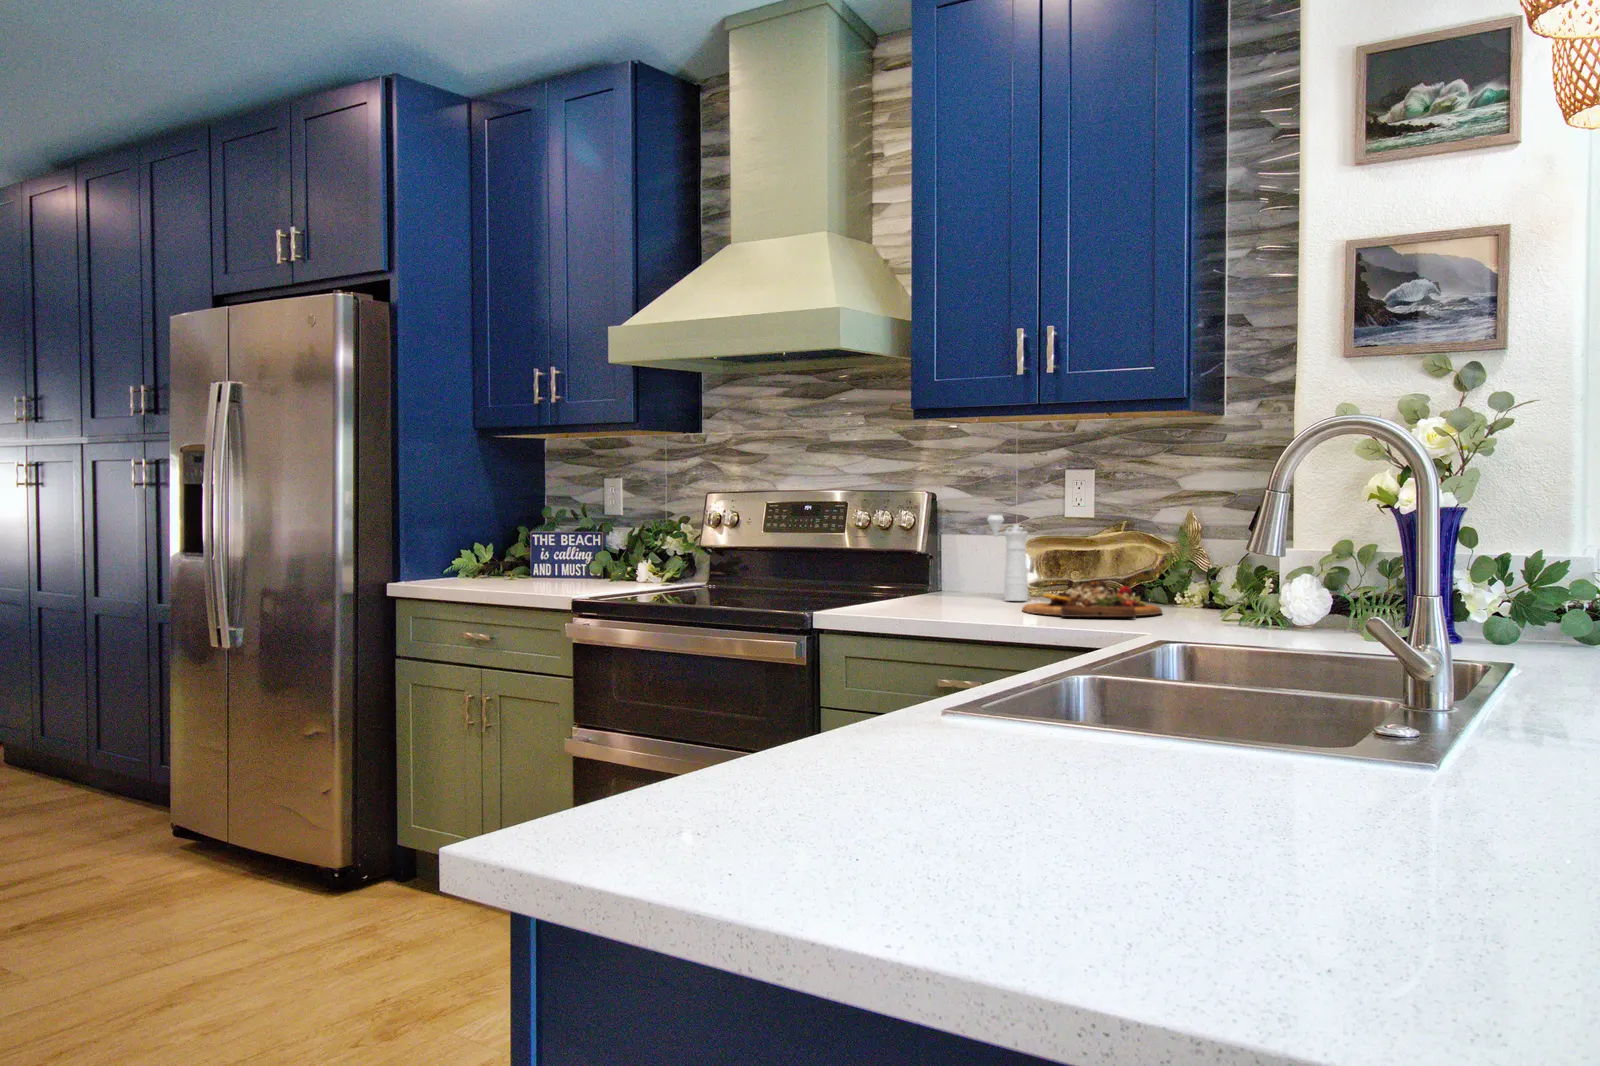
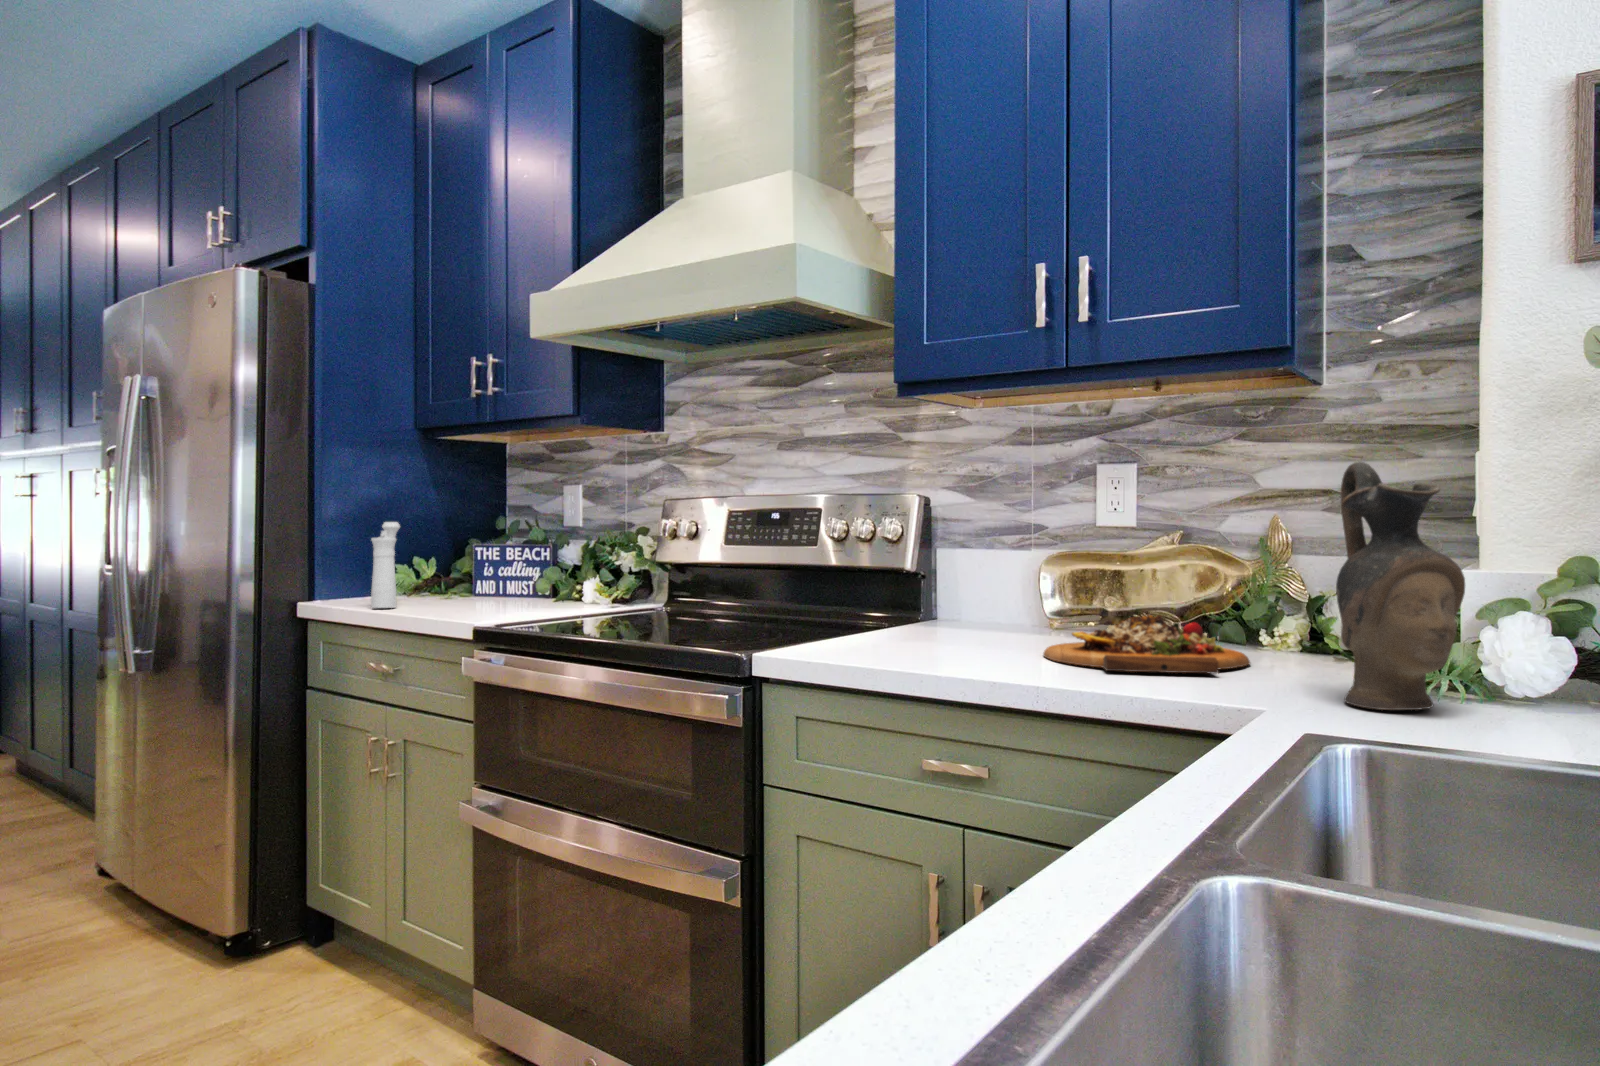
ceramic pitcher: none [1198,480,1268,631] -> present [1336,462,1465,710]
pepper mill: present [987,515,1028,601] -> present [371,522,400,608]

